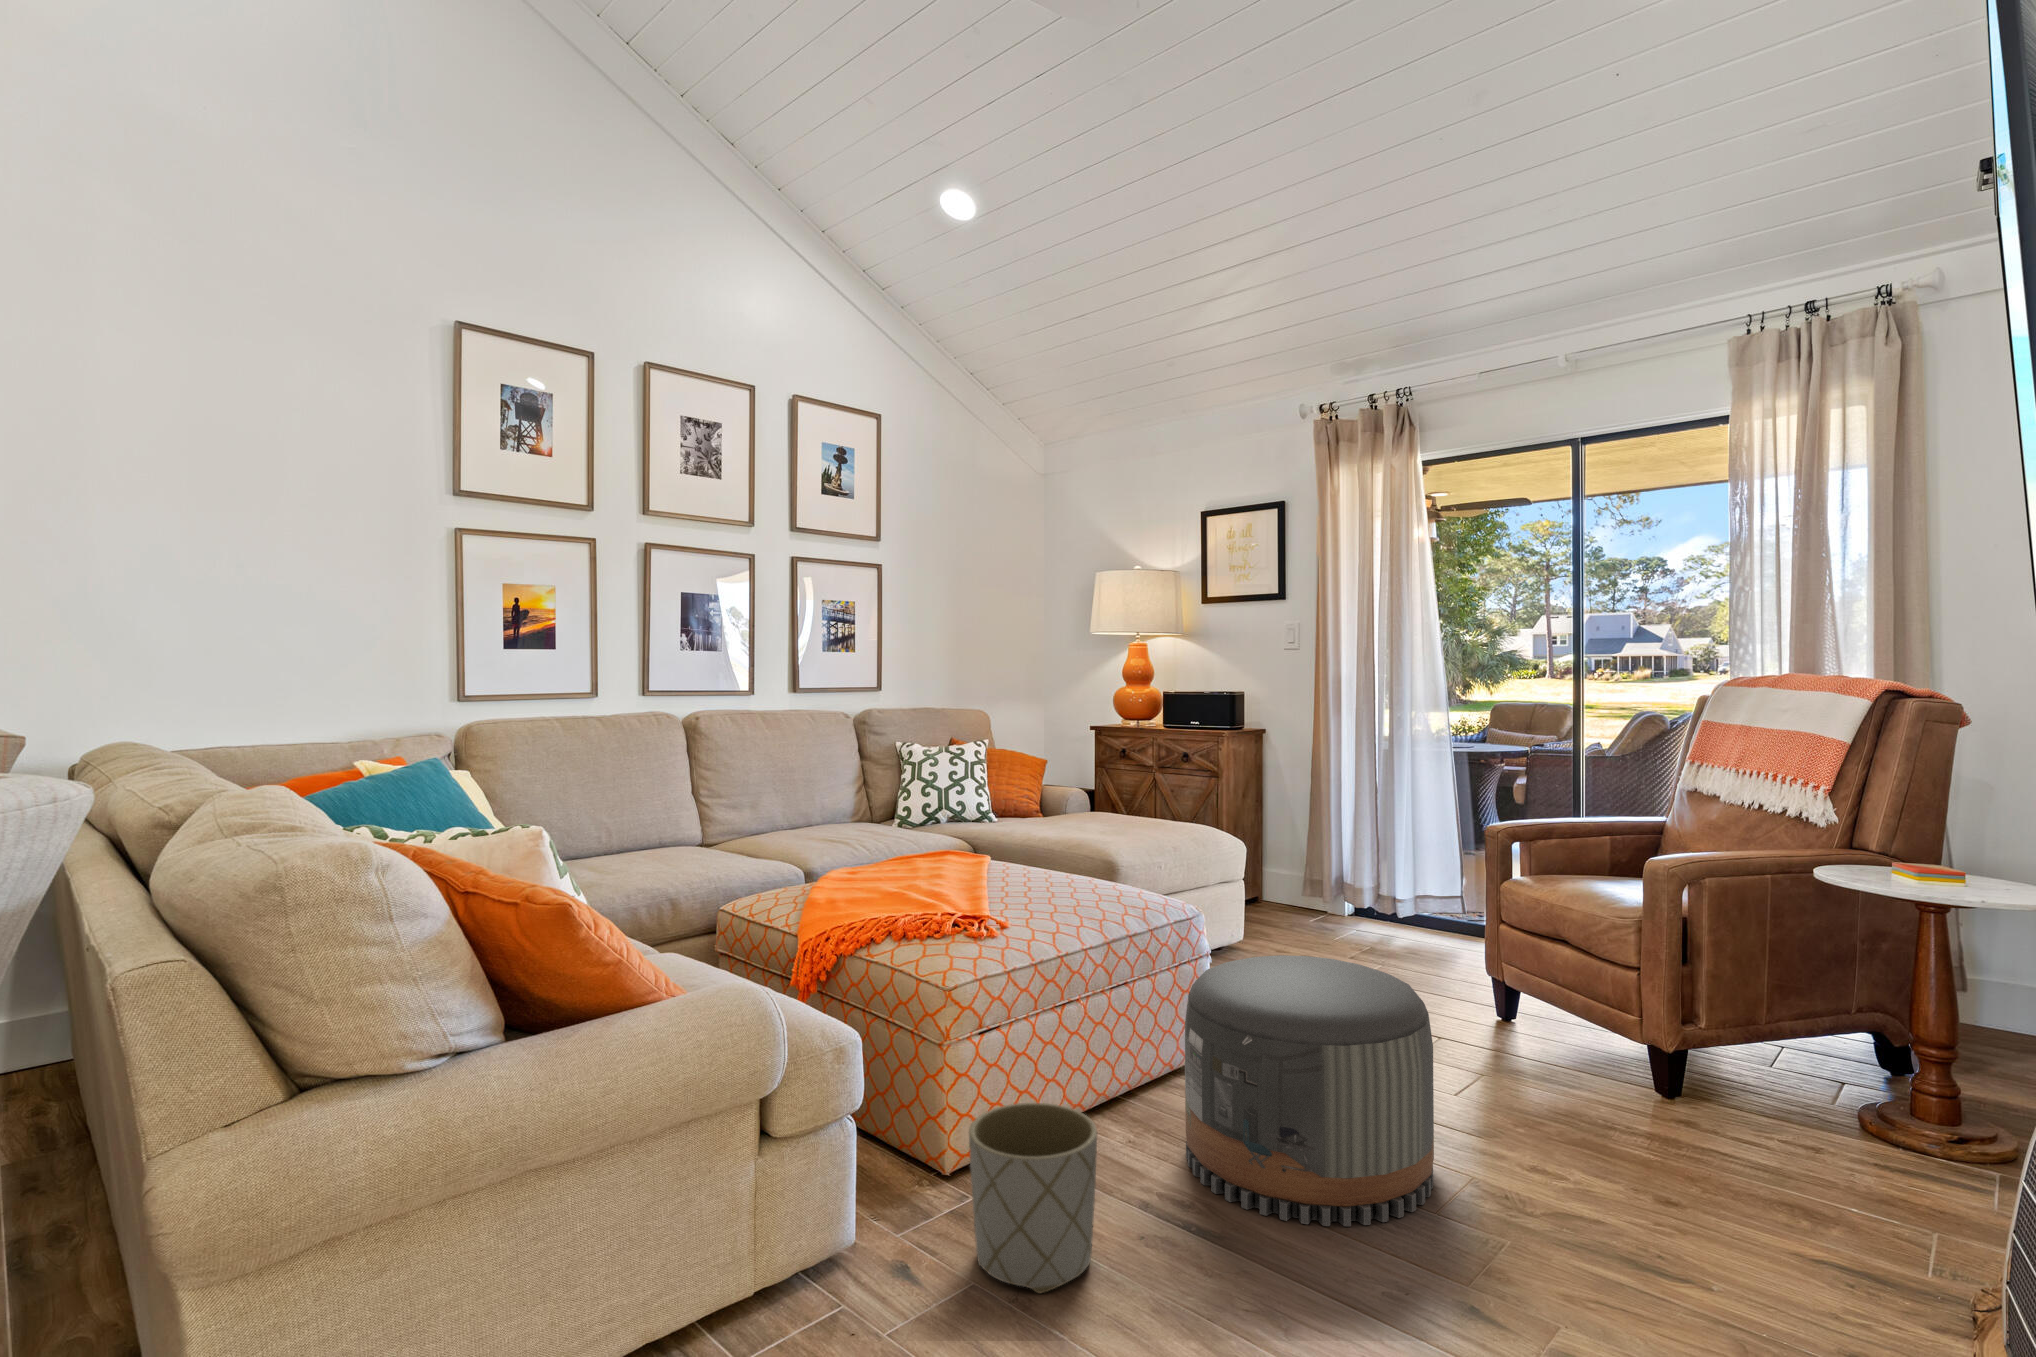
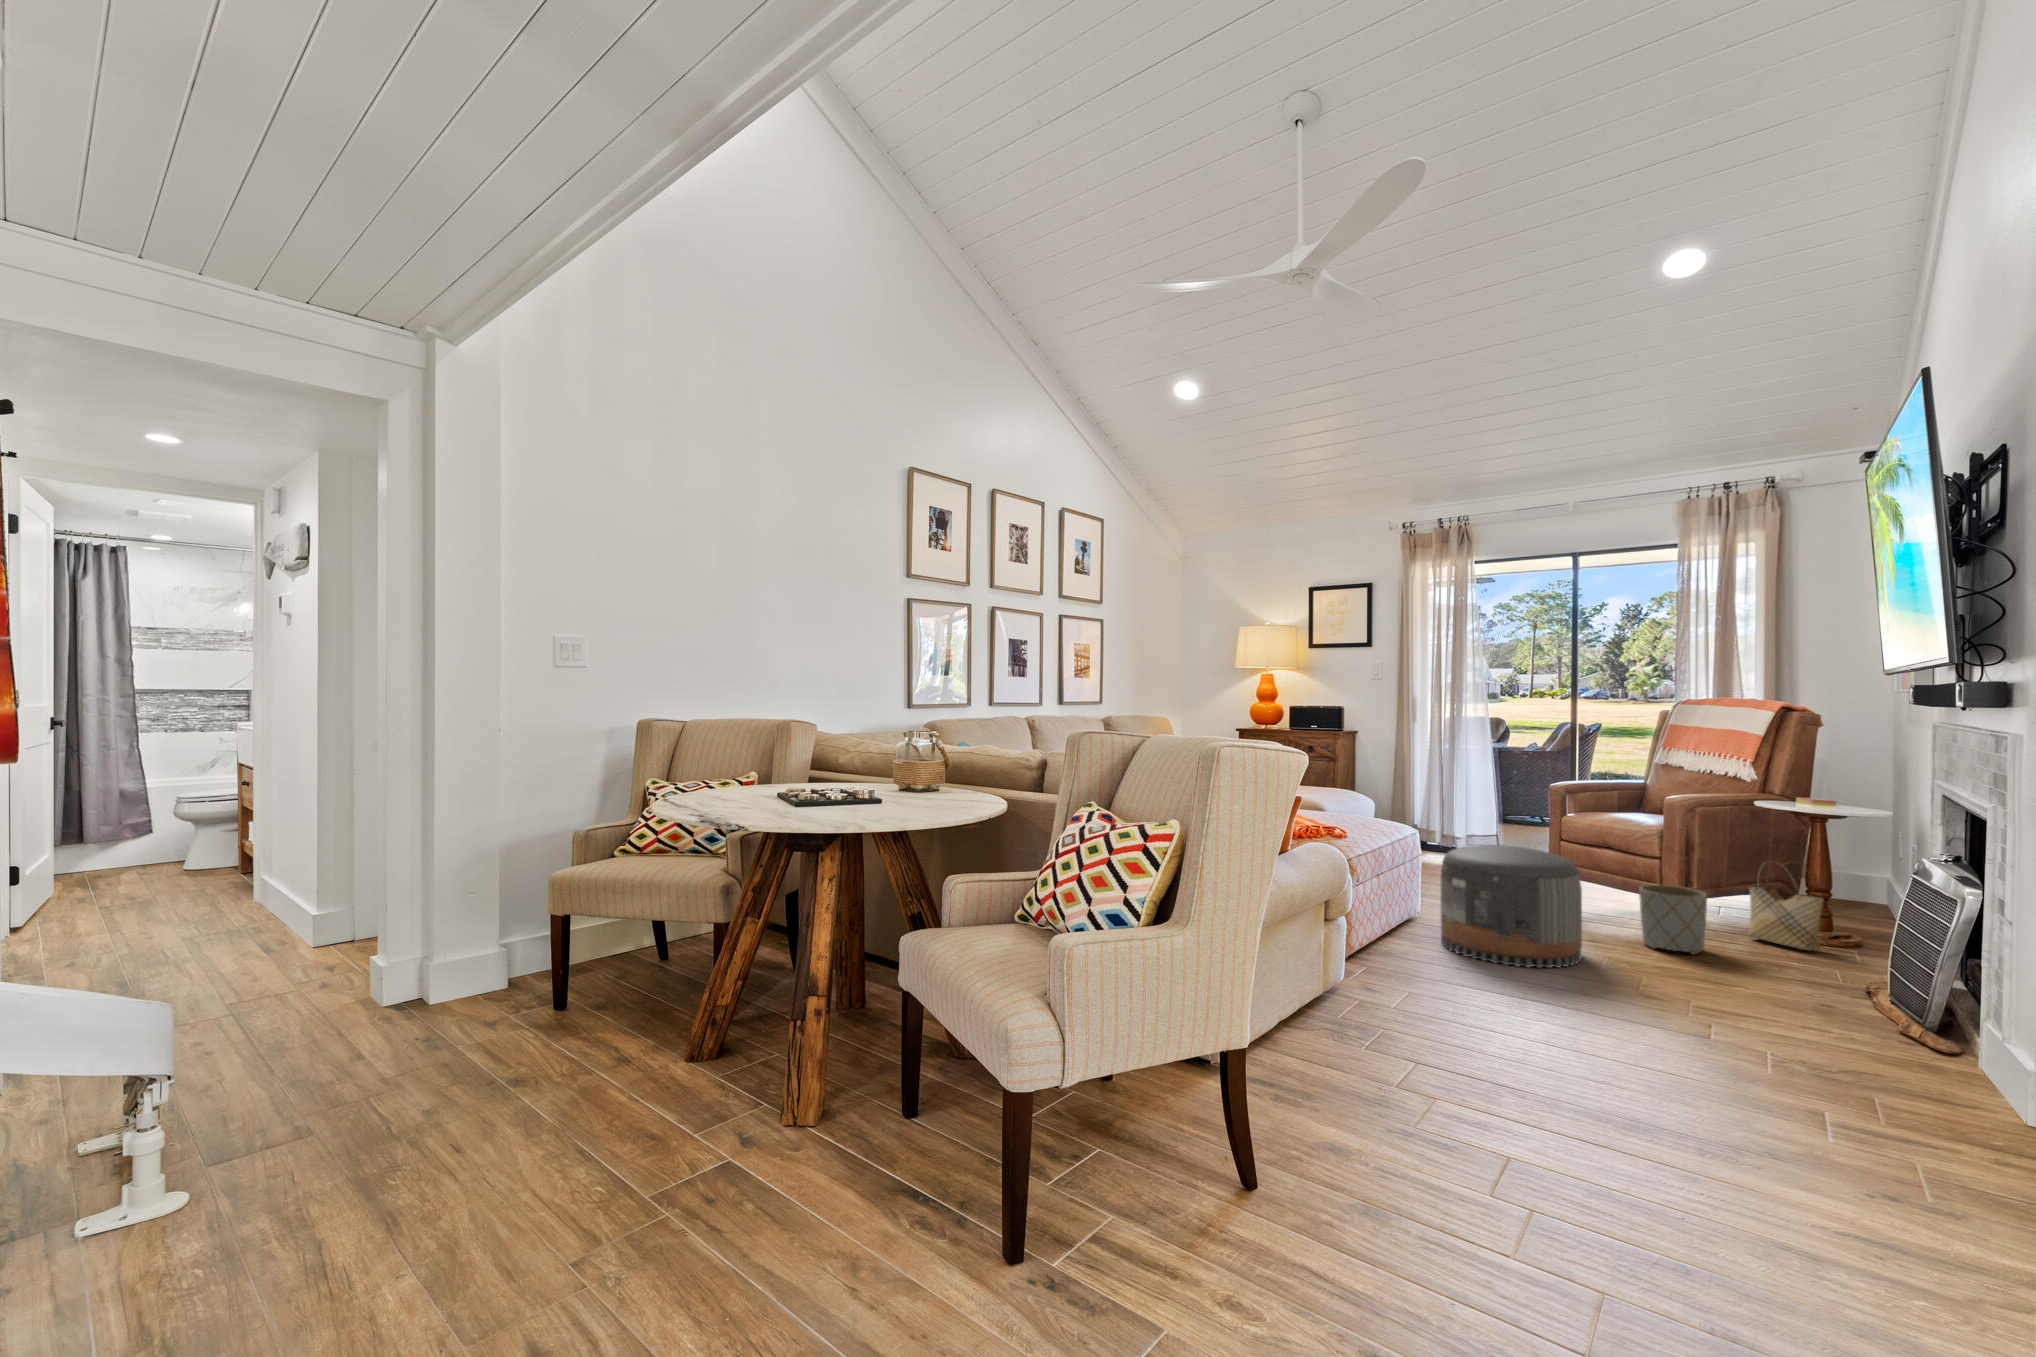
woven basket: none [1797,989,1943,1174] -> present [1748,862,1824,951]
planter: present [969,1103,1097,1293] -> present [1639,885,1707,954]

